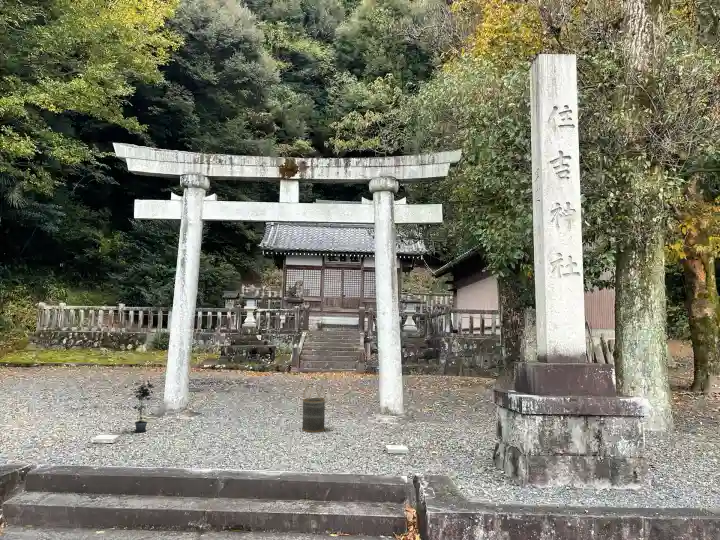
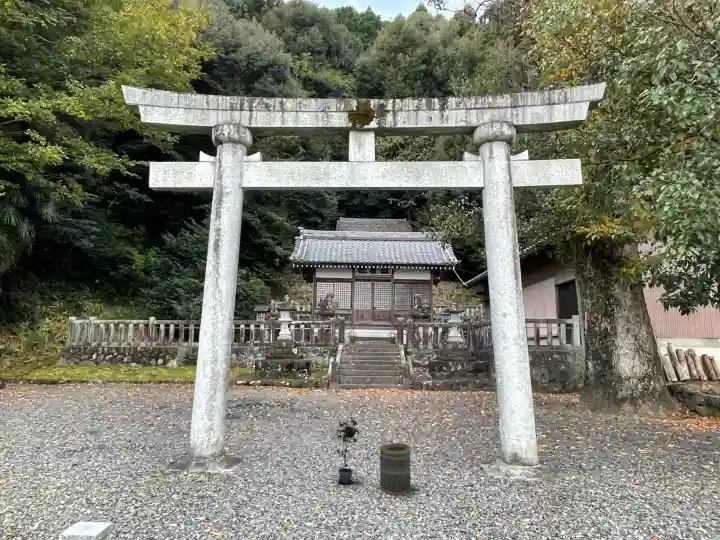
potted plant: present [134,381,154,432] -> present [336,417,359,484]

